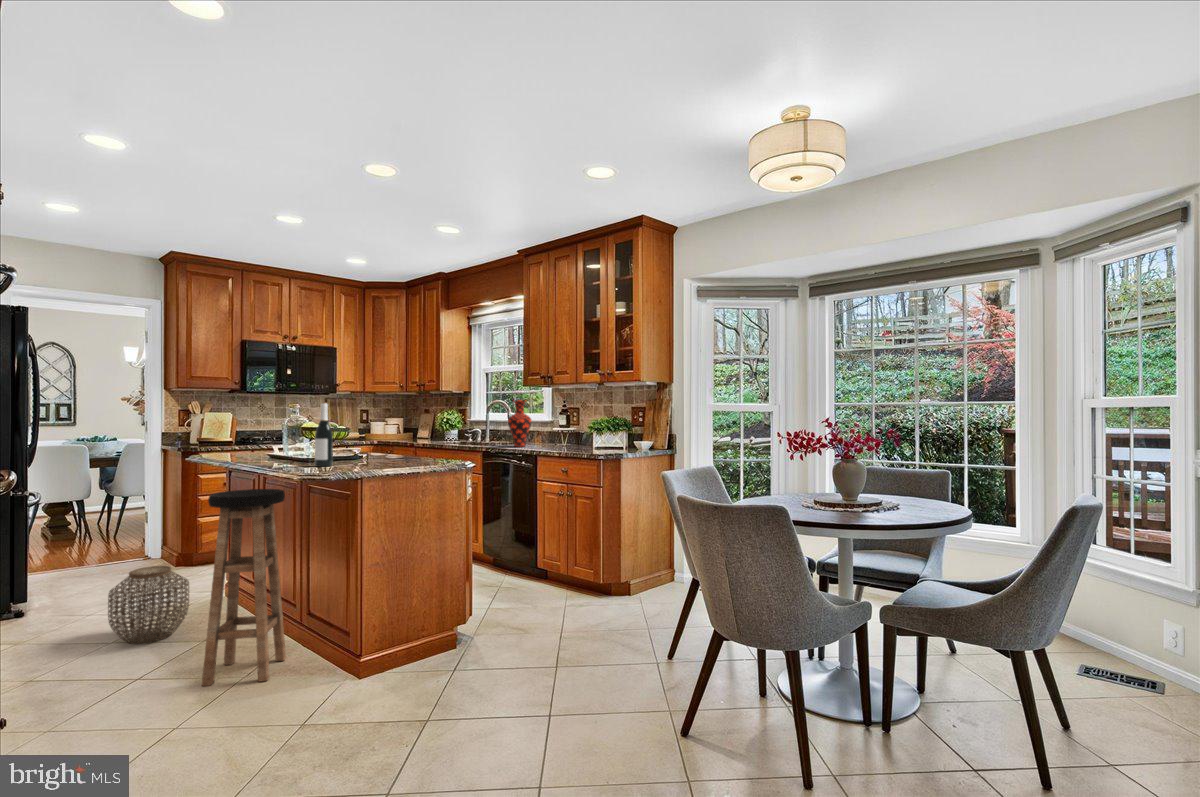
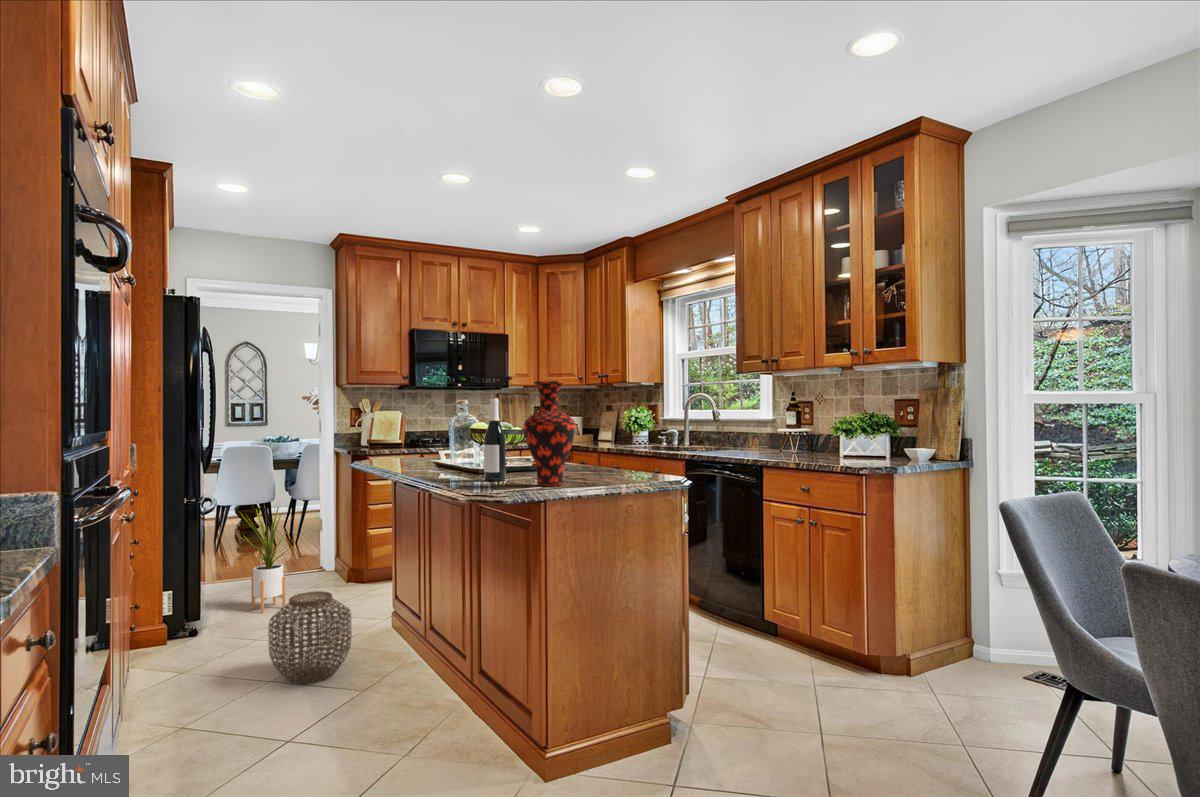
vase: present [508,400,531,447] -> present [523,381,576,486]
bar stool: present [202,489,286,686] -> none [358,508,455,759]
house plant: none [61,491,130,596] -> present [241,507,290,613]

